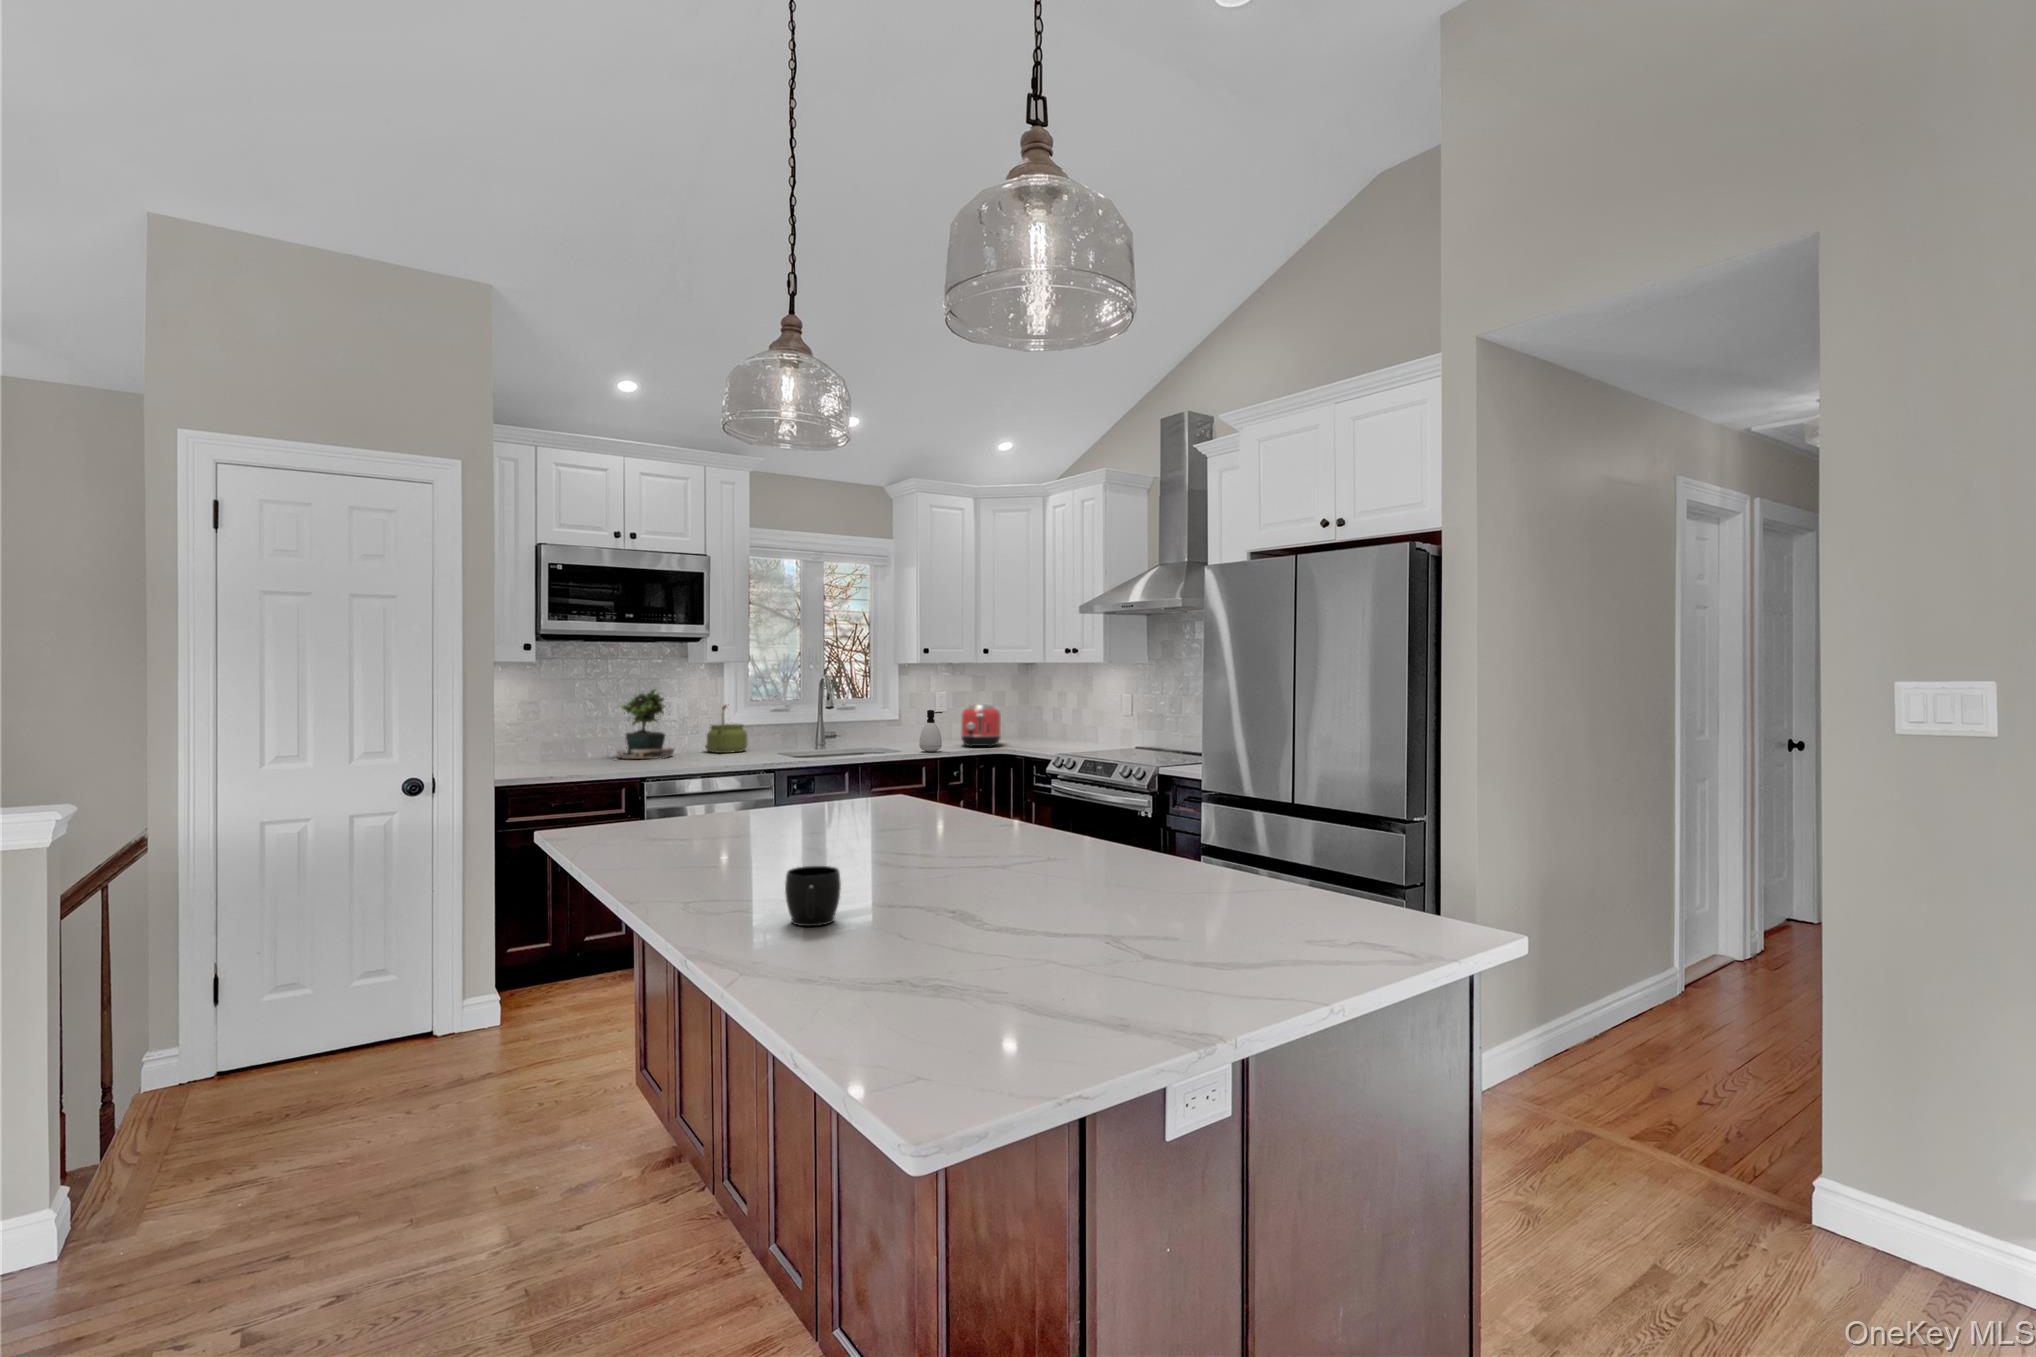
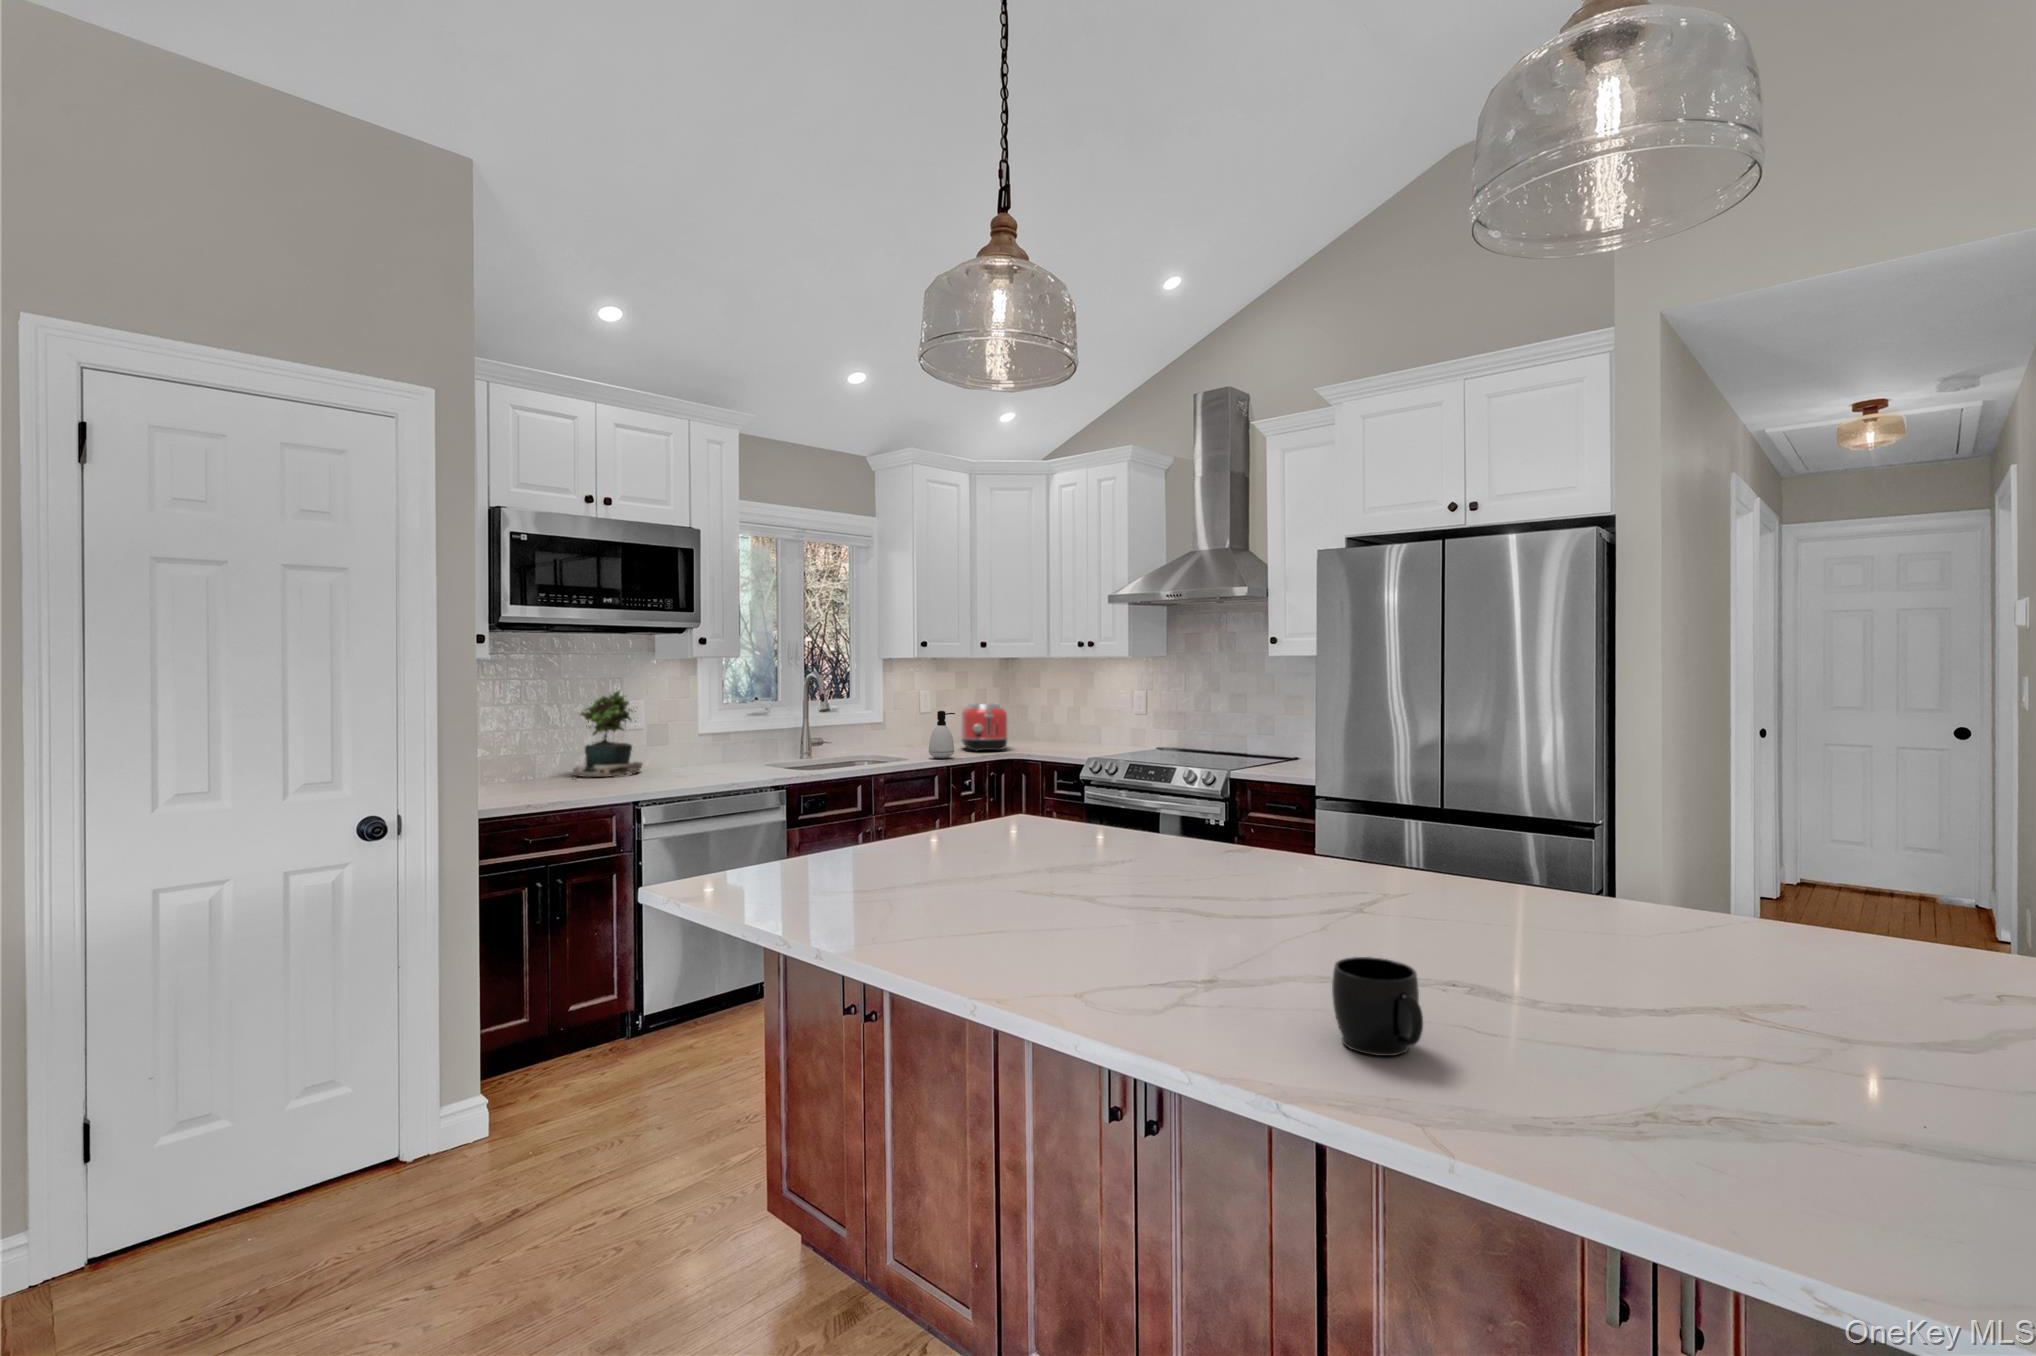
kettle: present [705,705,747,753] -> none [673,708,723,765]

